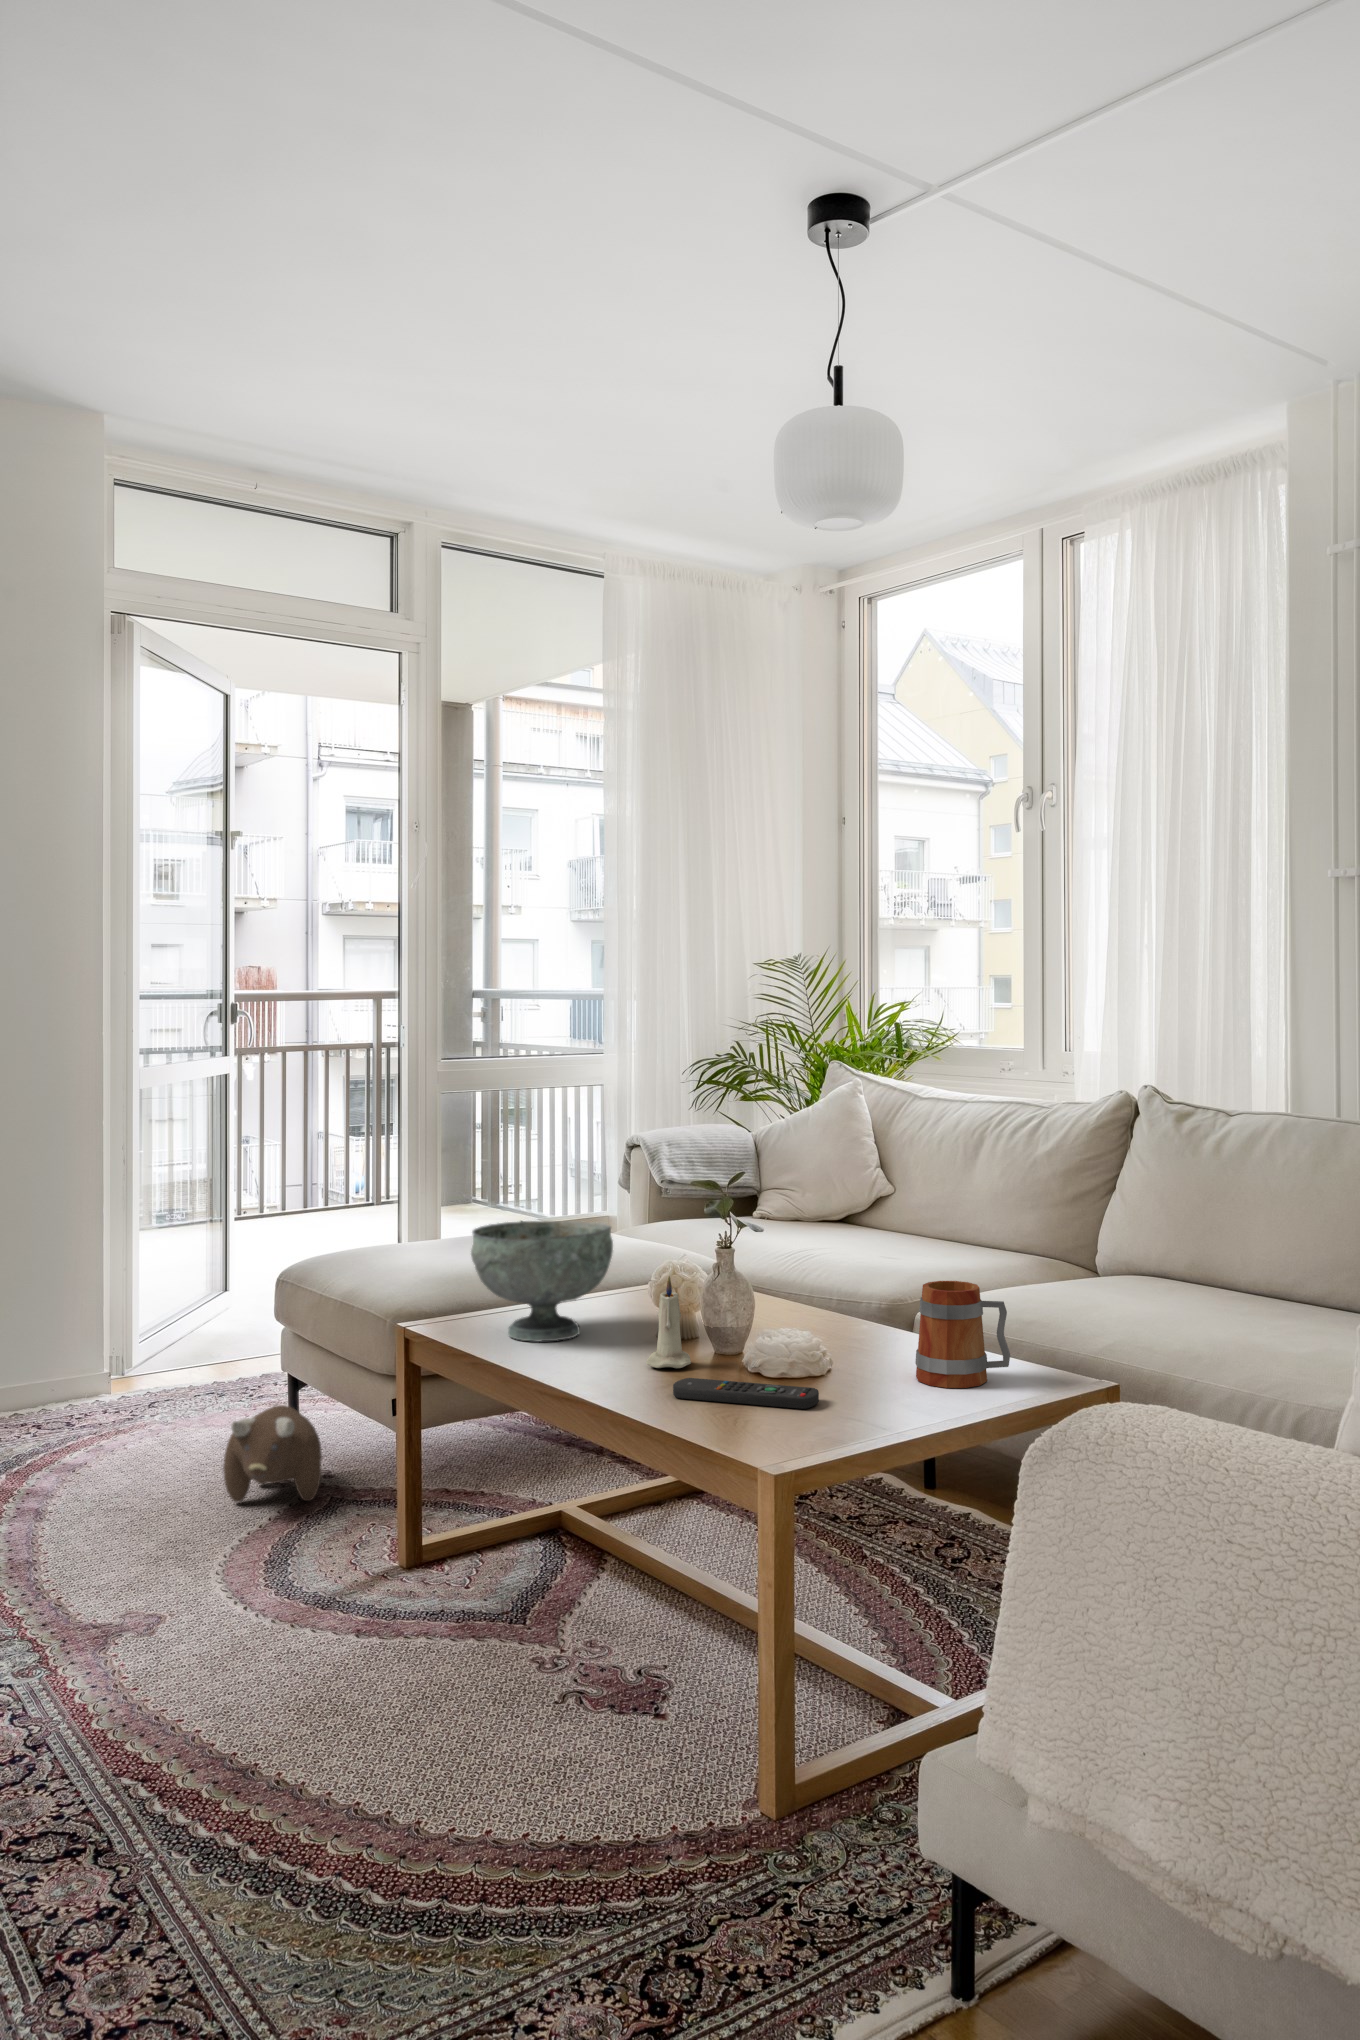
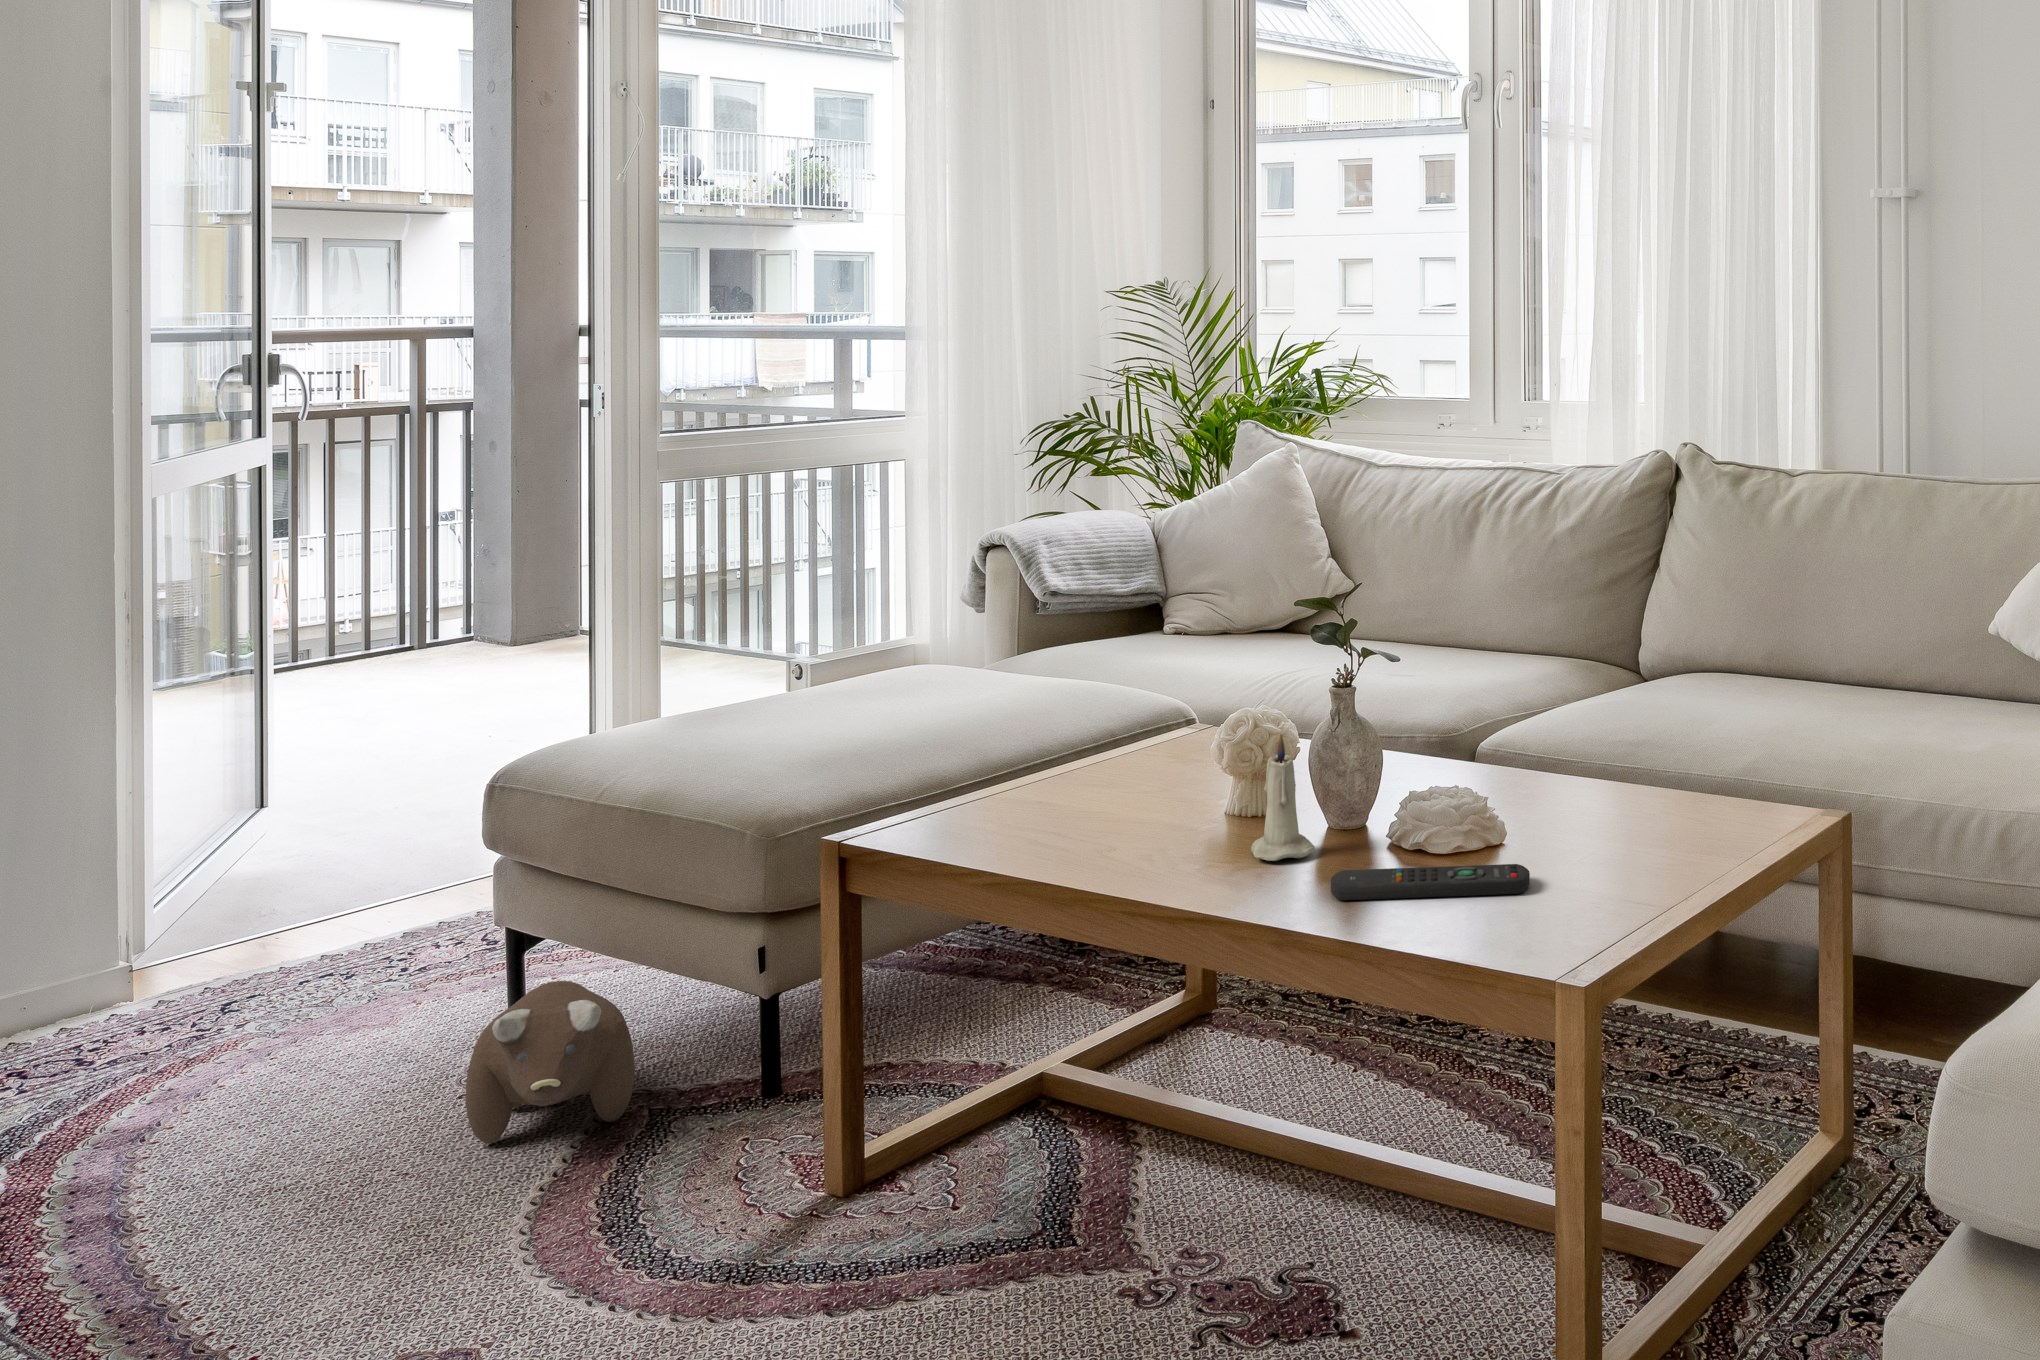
decorative bowl: present [471,1221,613,1342] -> none [951,666,1157,843]
mug: present [915,1281,1010,1388] -> none [1605,706,1722,842]

